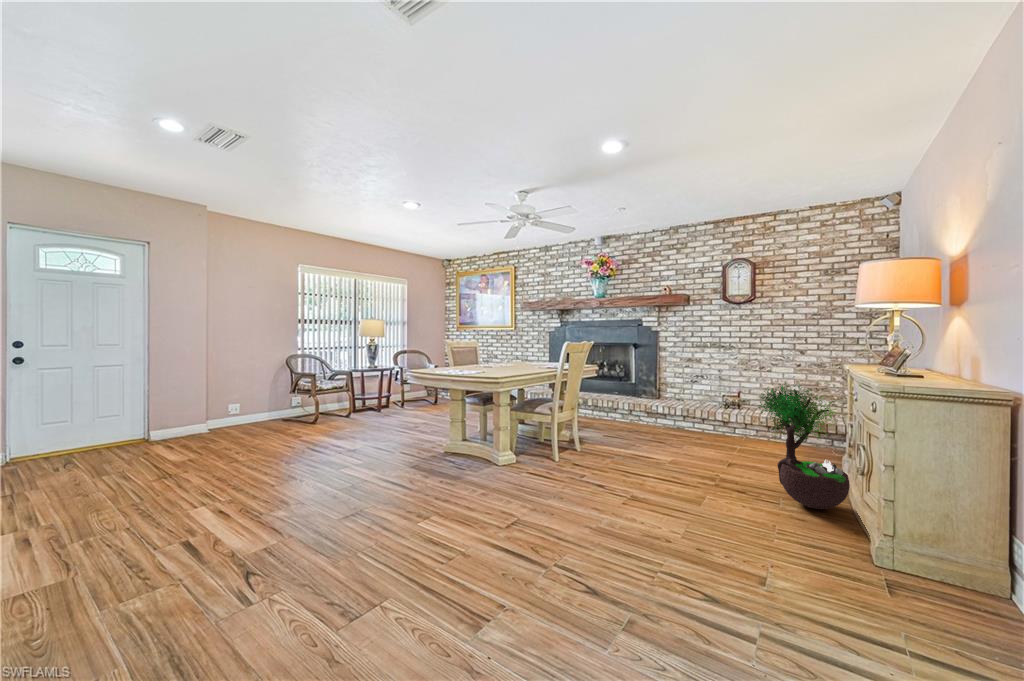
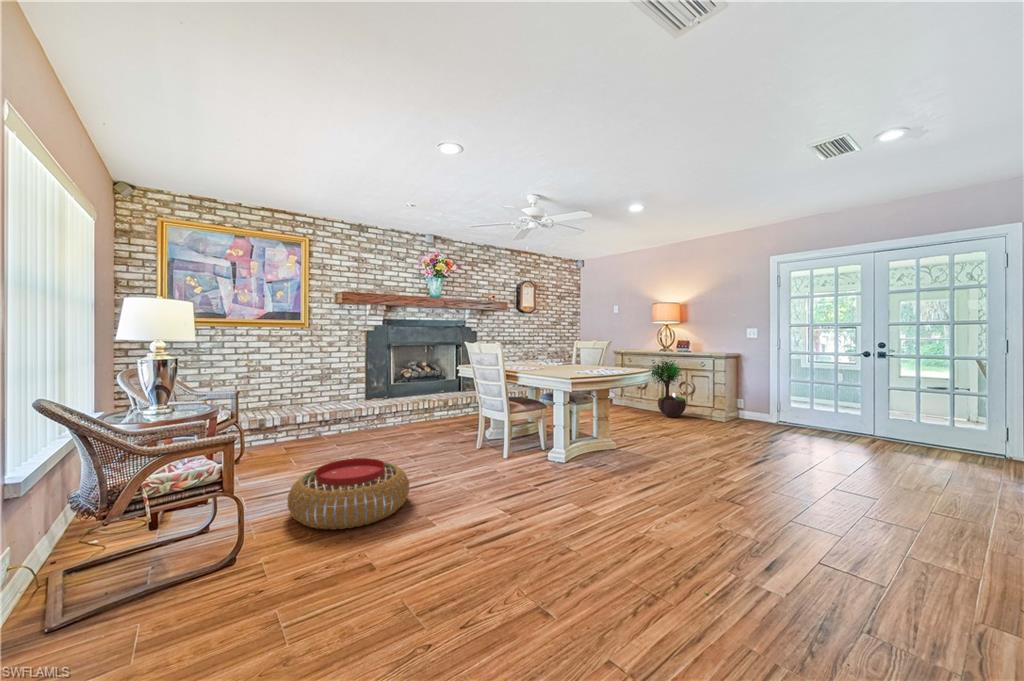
pouf: none [340,399,403,429] -> present [288,458,409,530]

